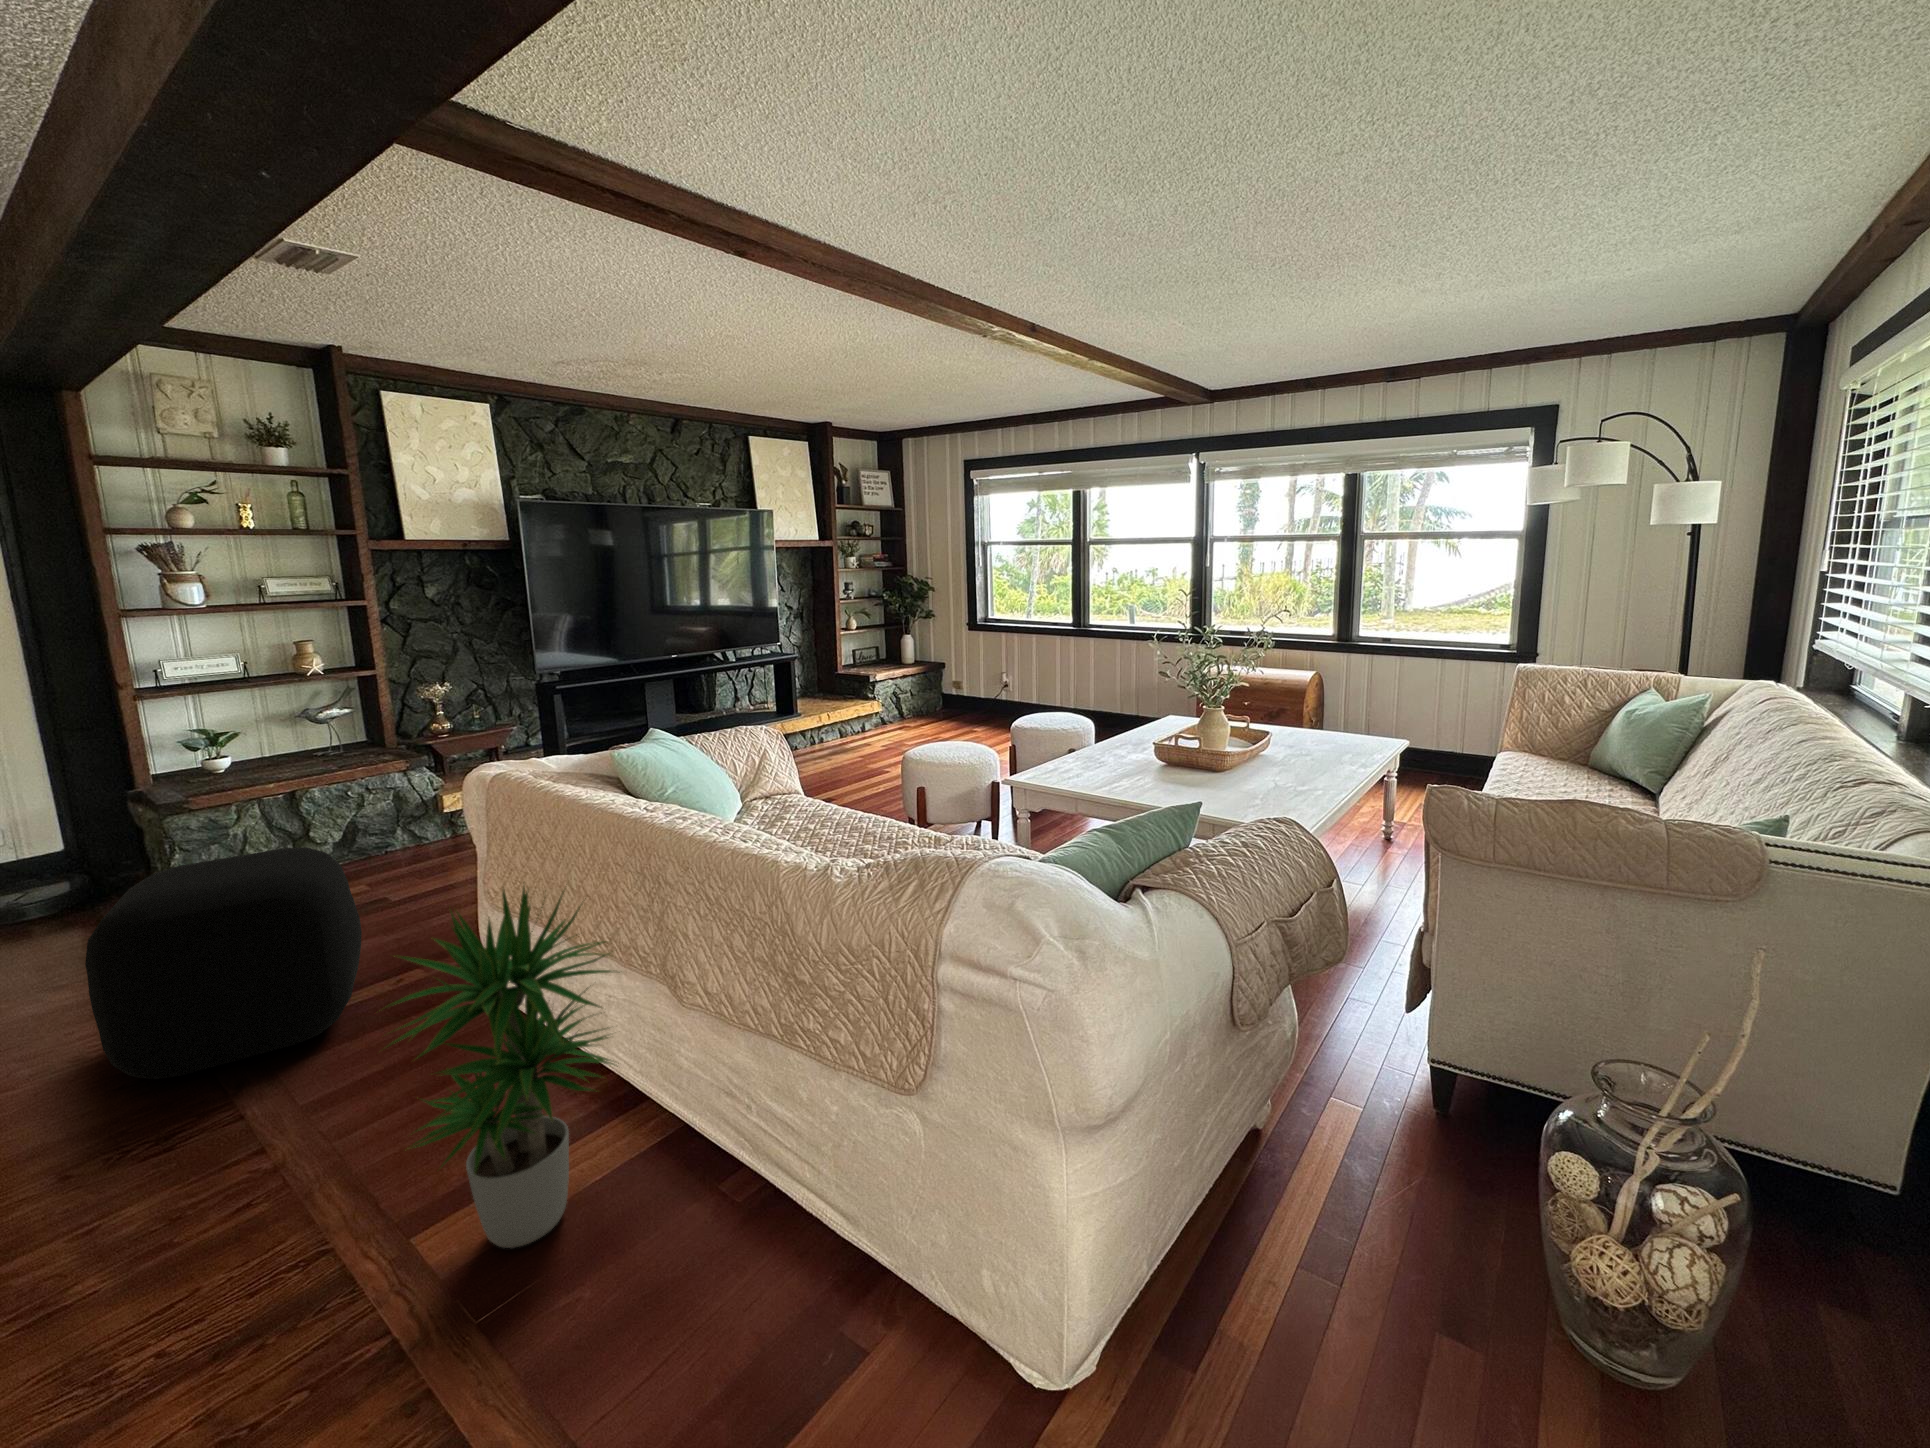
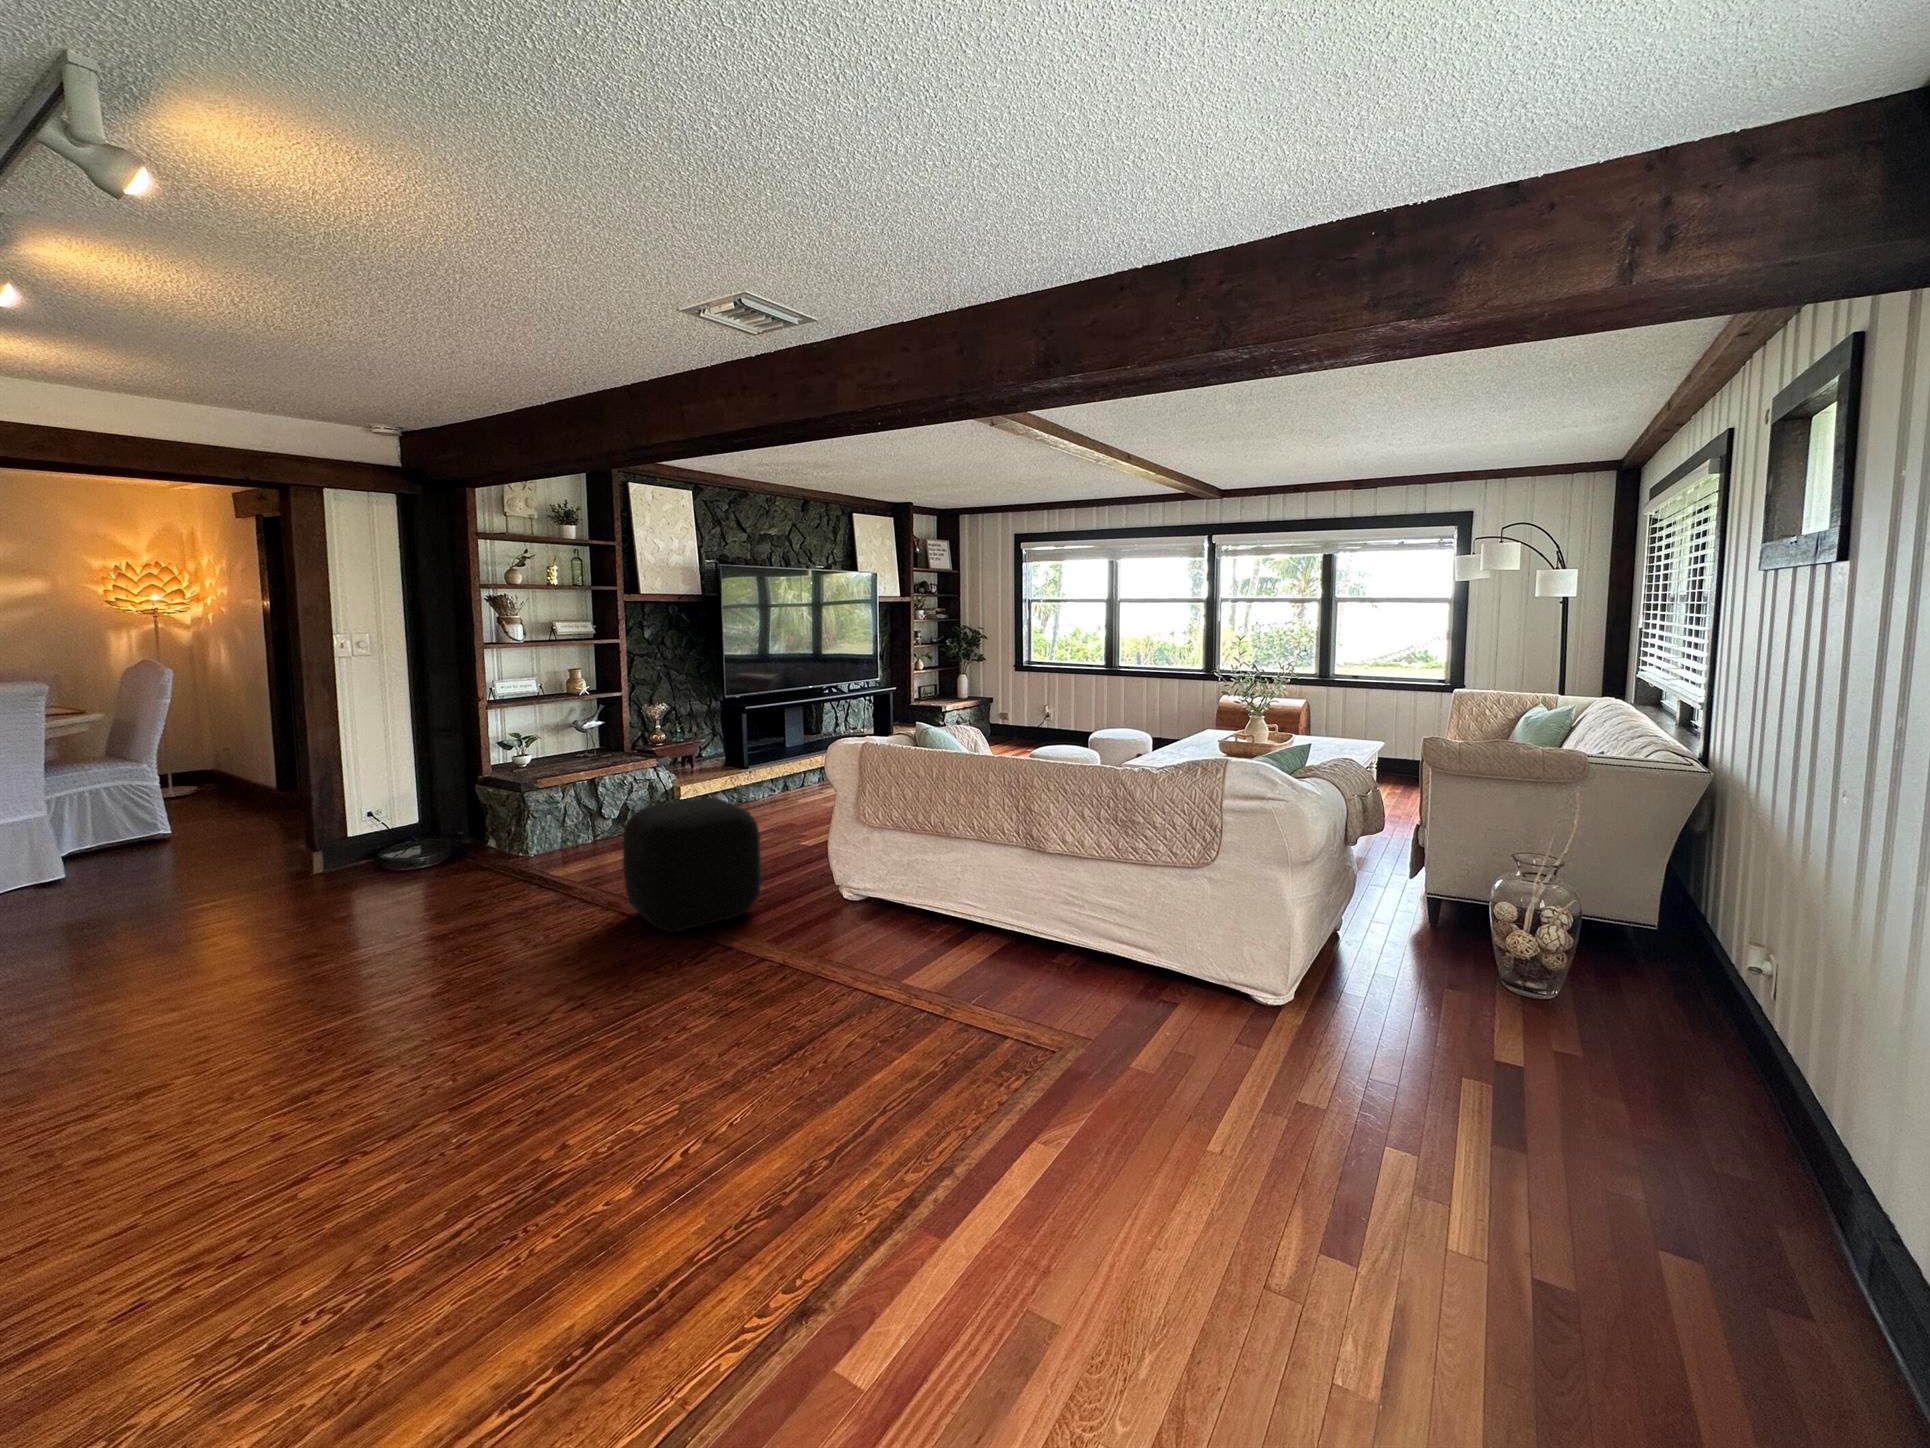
potted plant: present [379,887,620,1248] -> none [917,784,1036,978]

